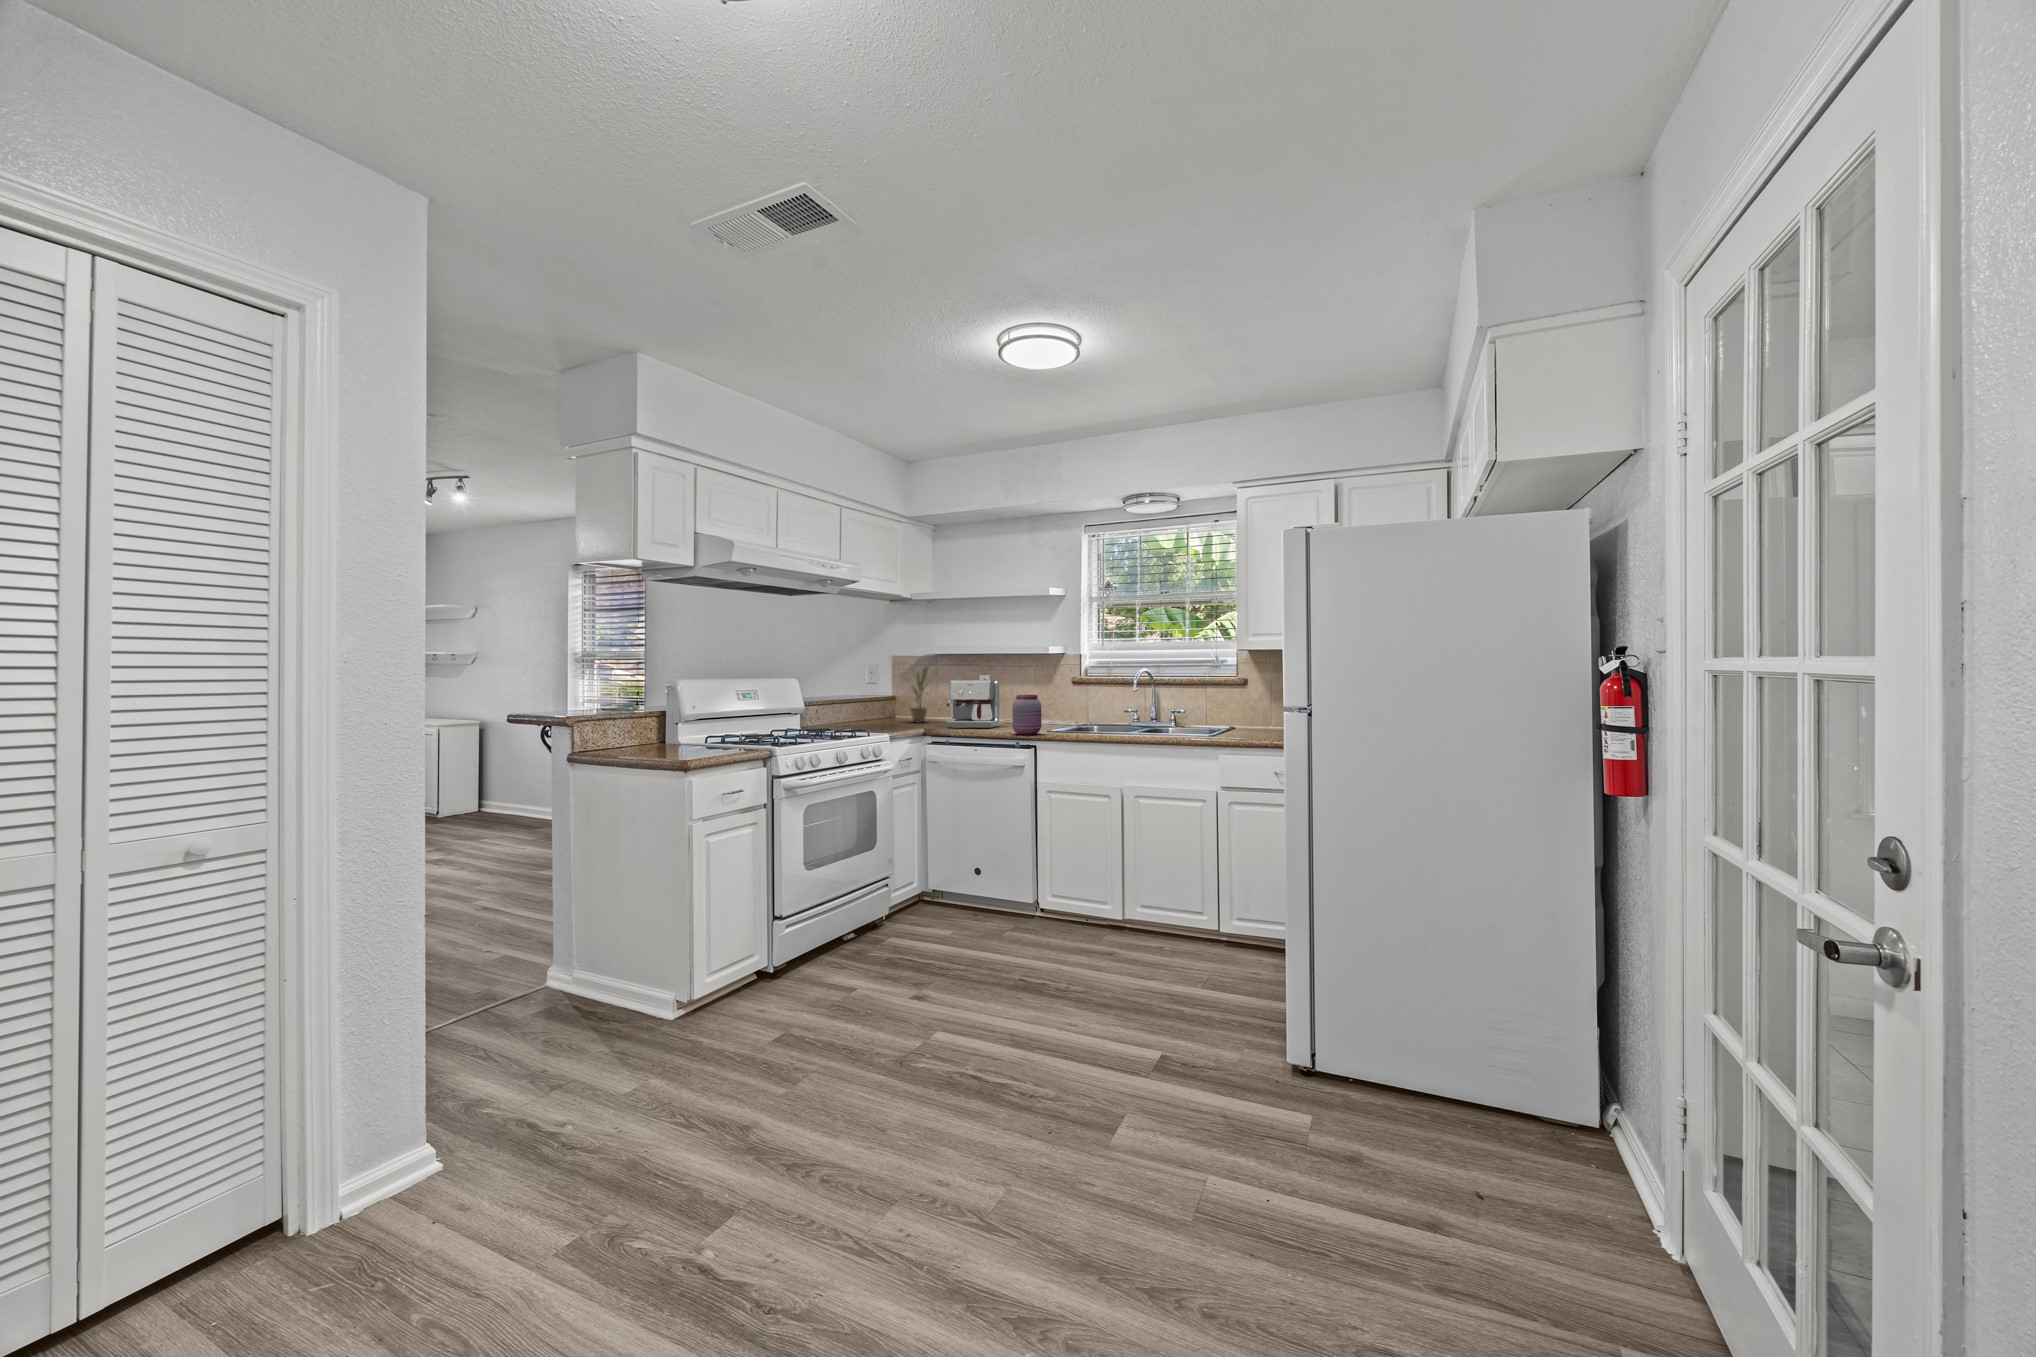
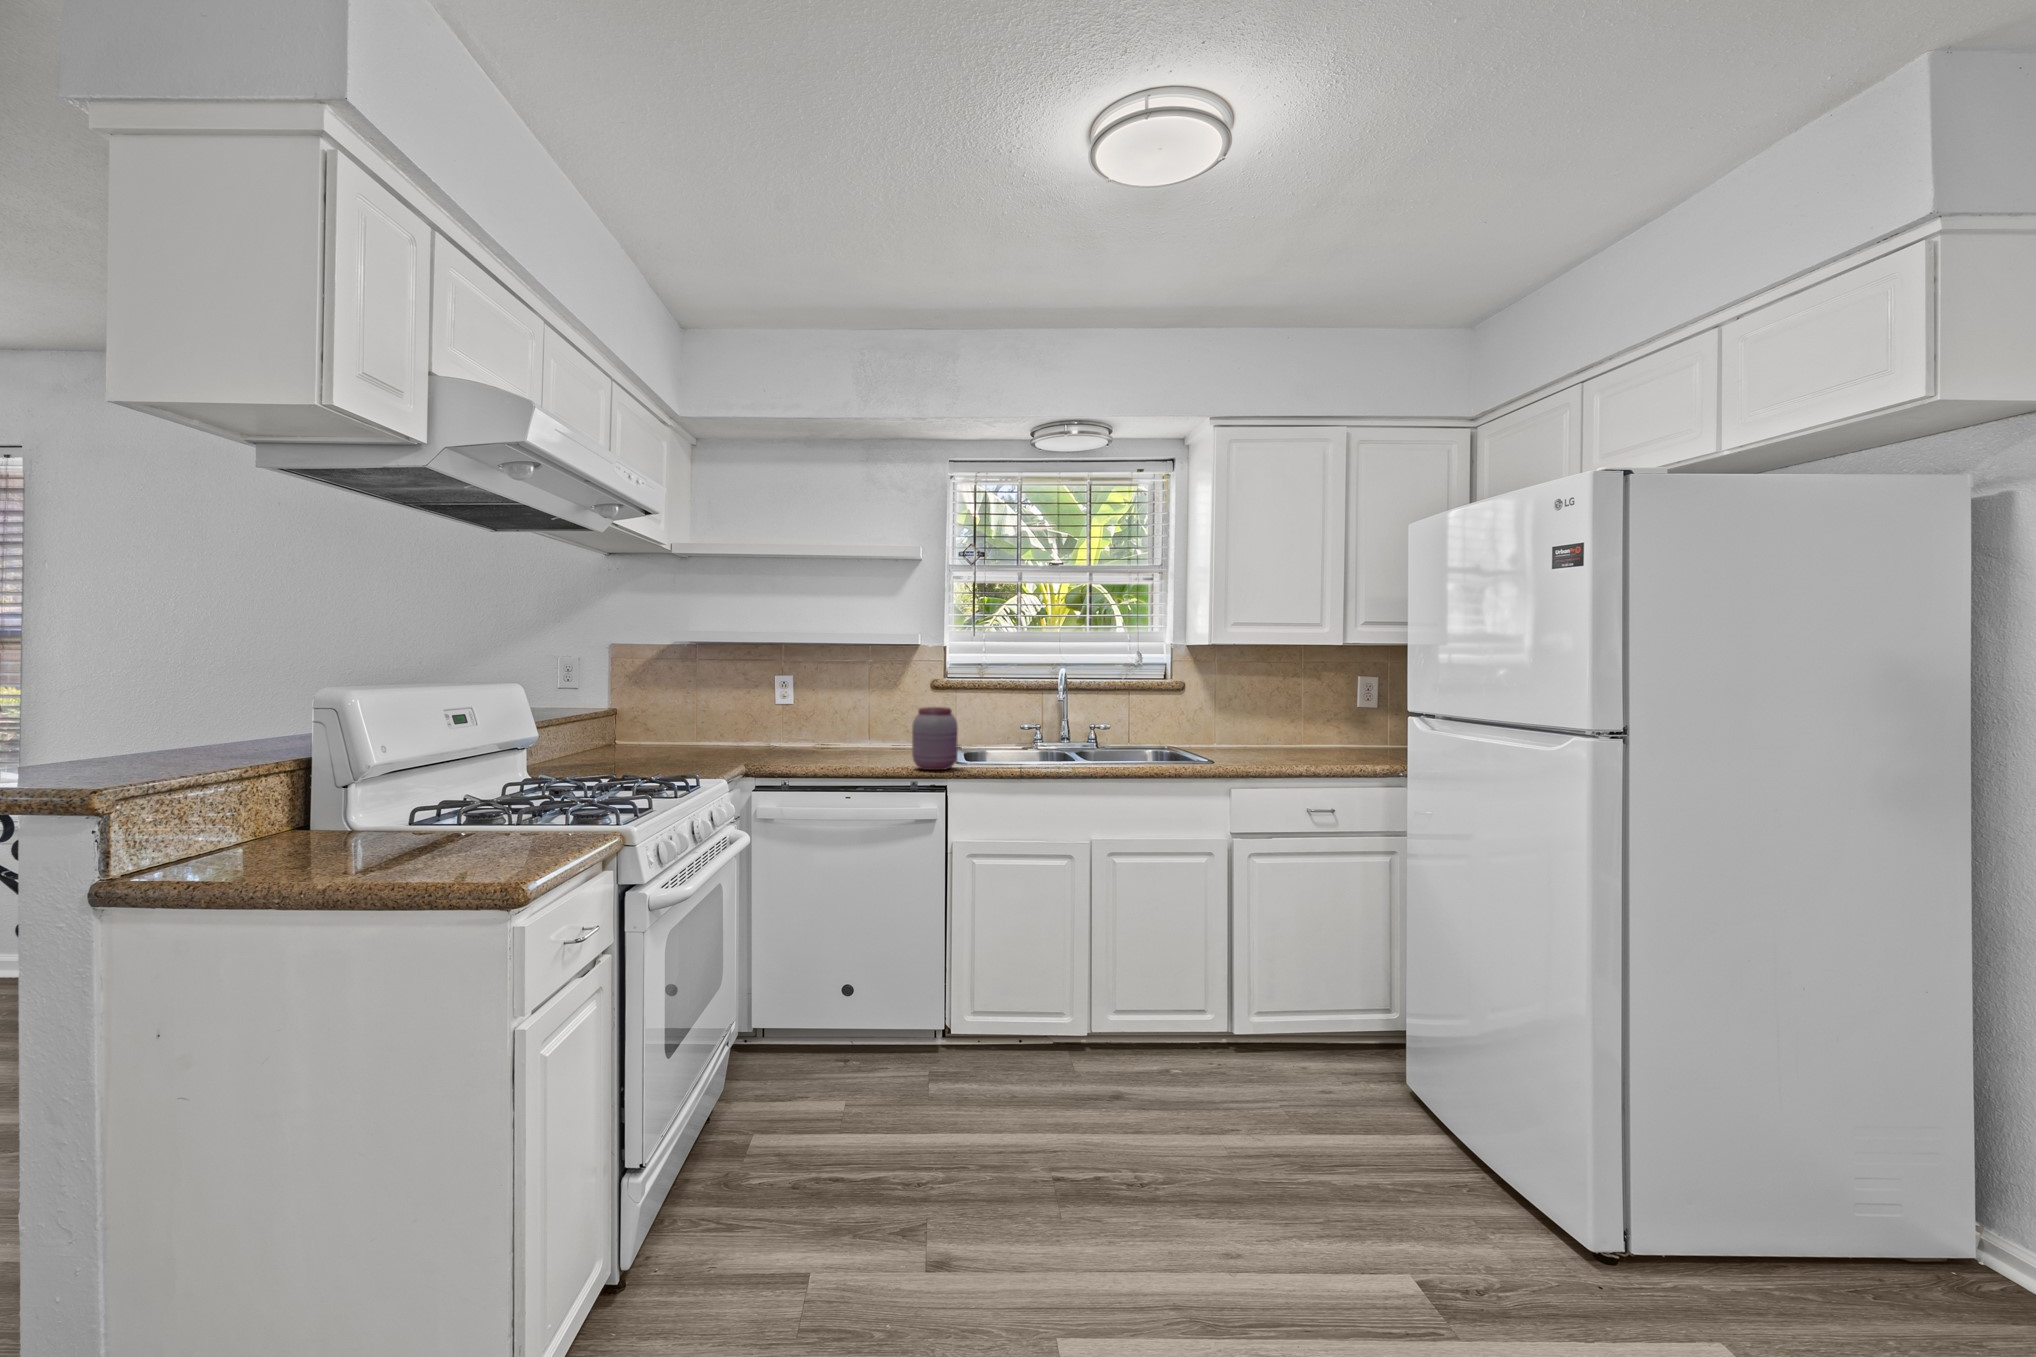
potted plant: present [911,666,935,723] -> none [654,658,722,753]
coffee maker: present [946,680,1000,728] -> none [762,684,843,762]

